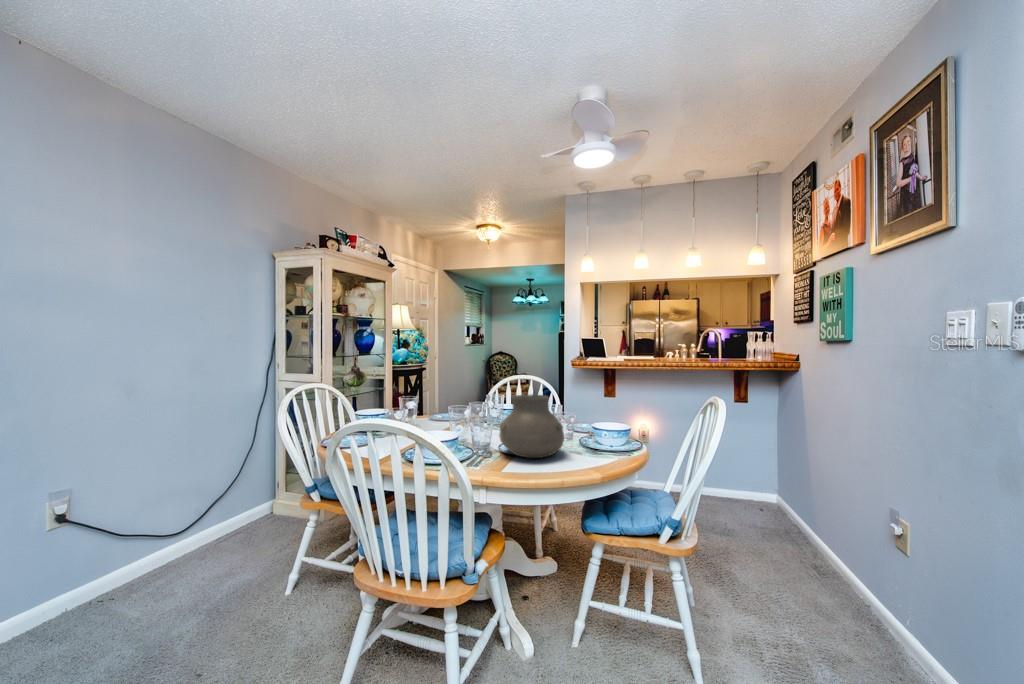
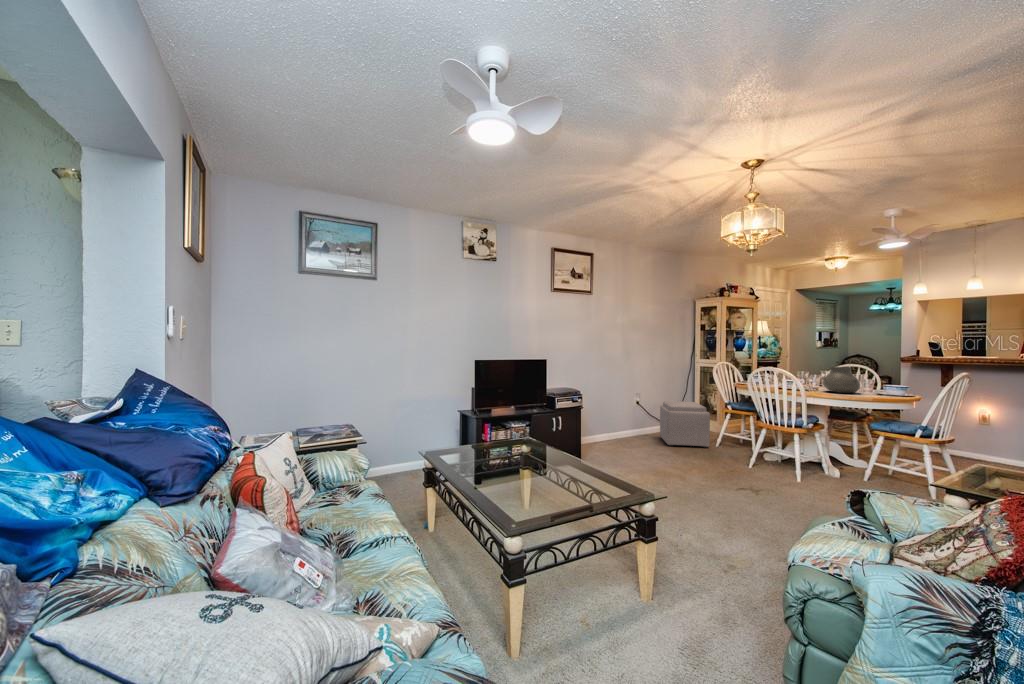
ottoman: none [128,485,266,649] -> present [660,401,710,447]

